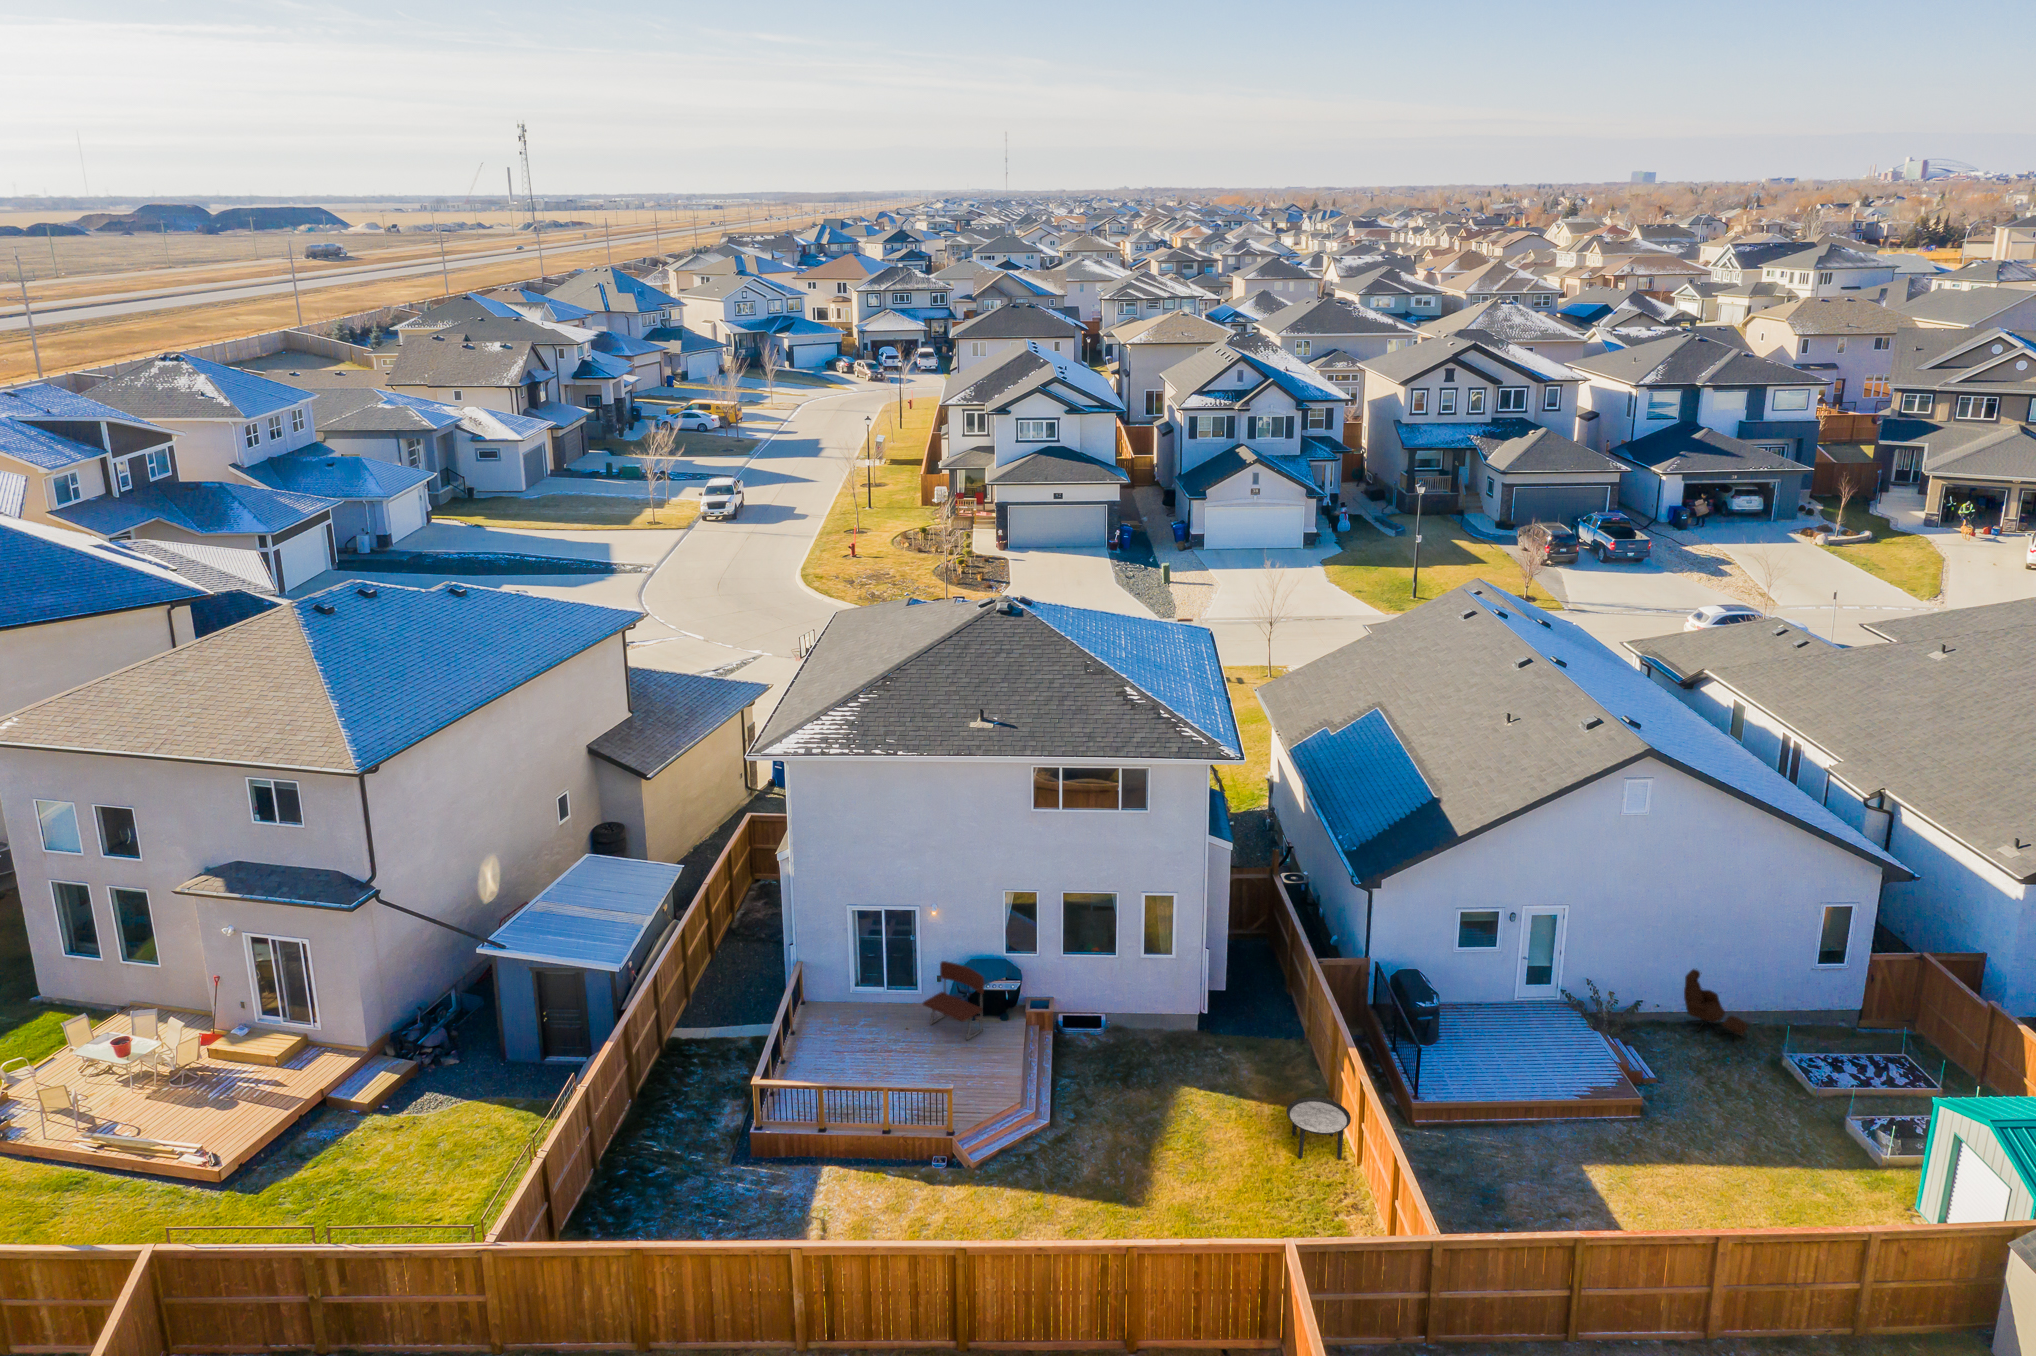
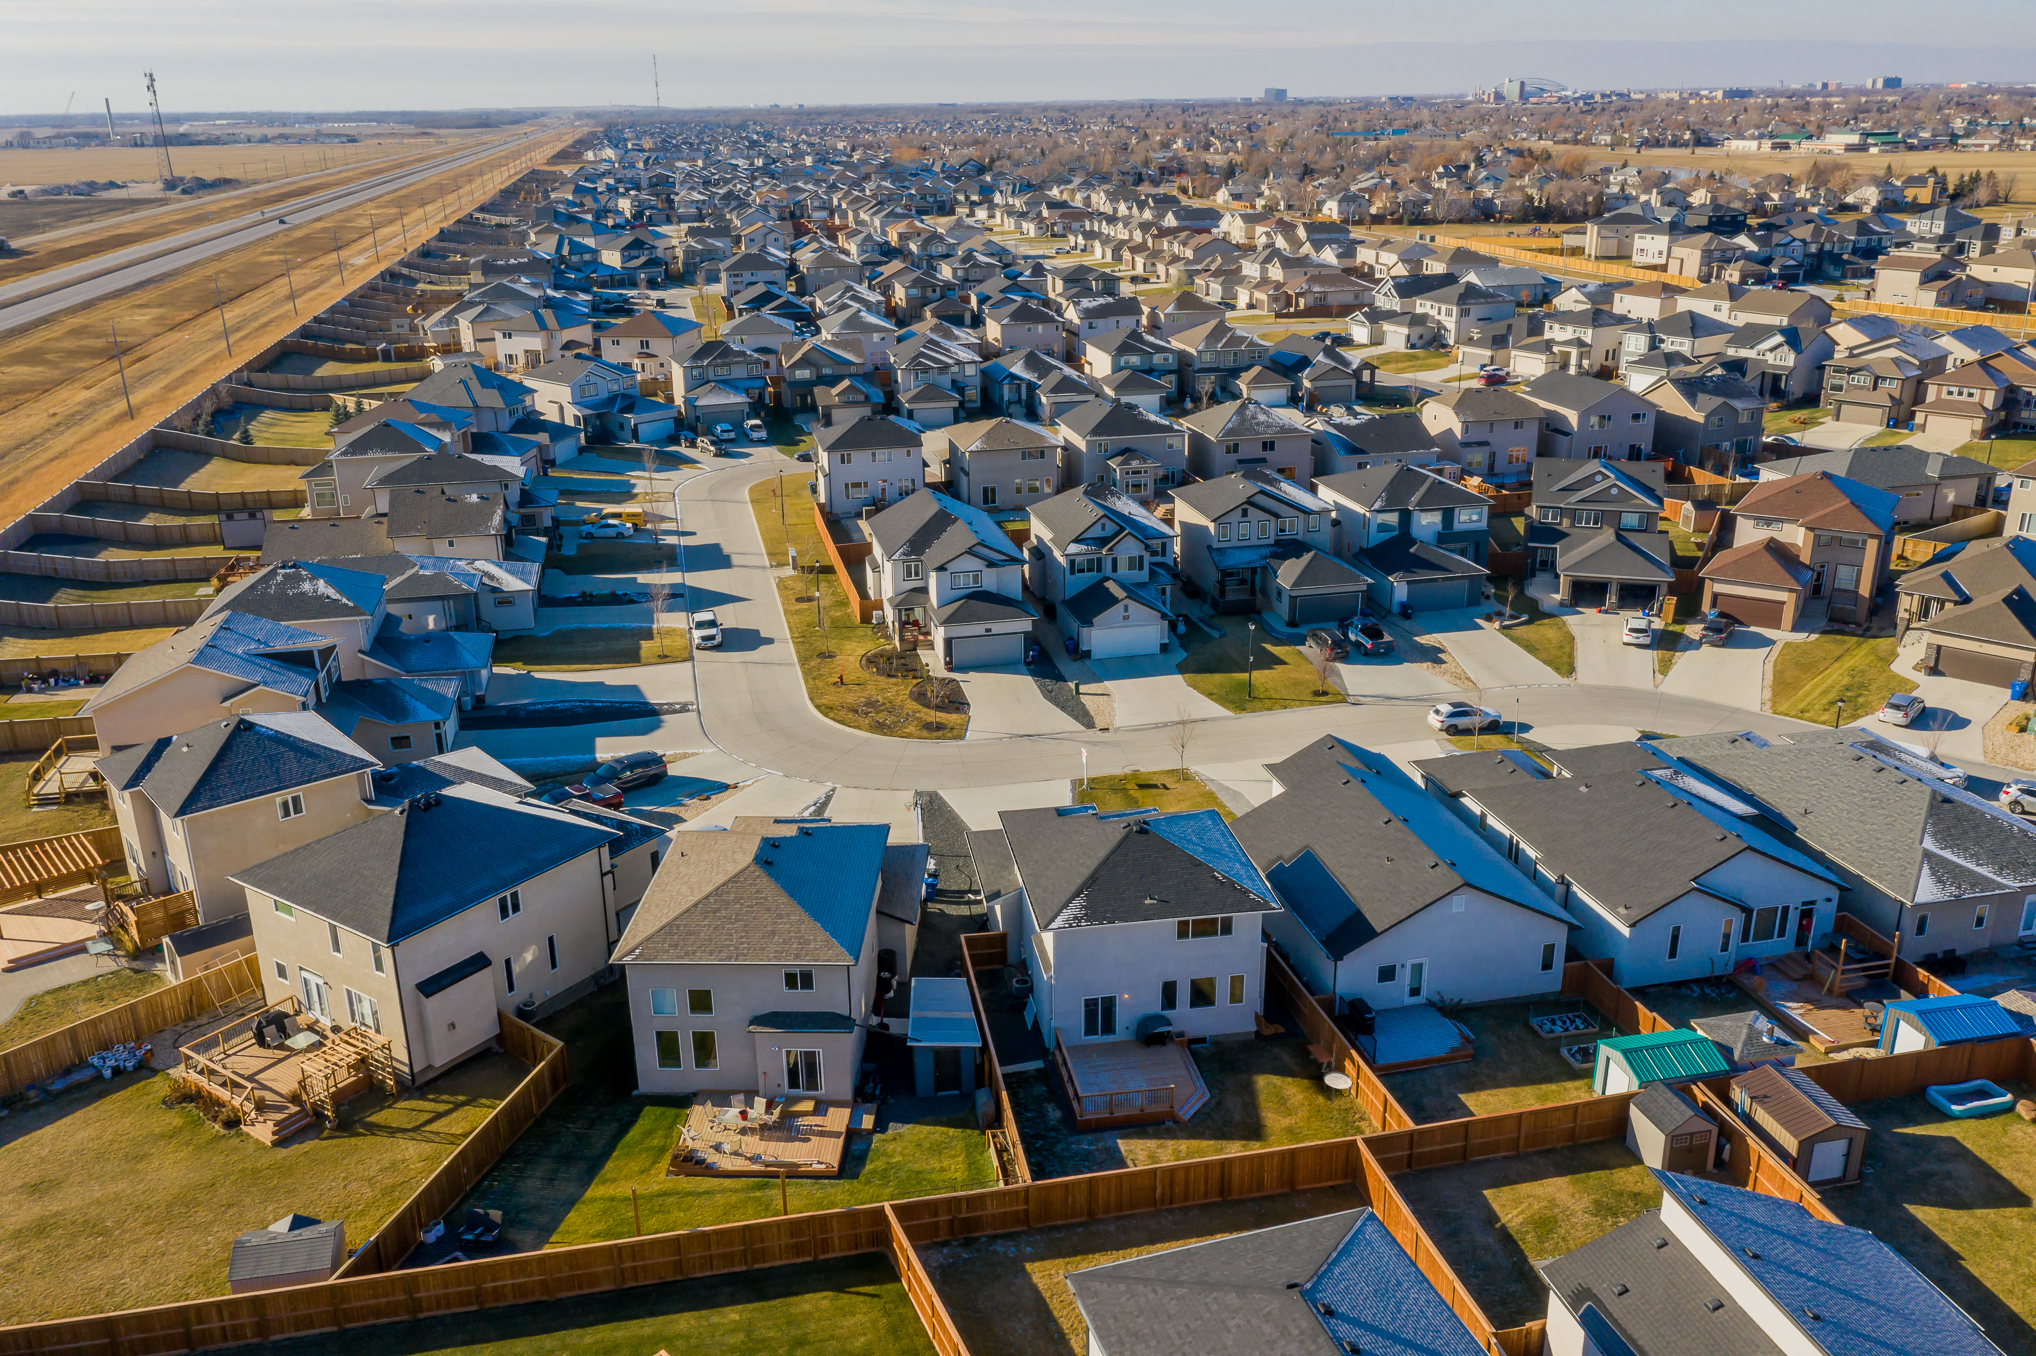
bench: present [923,961,984,1040] -> present [1307,1030,1336,1072]
lounge chair: present [1684,969,1748,1039] -> present [1254,1011,1285,1041]

